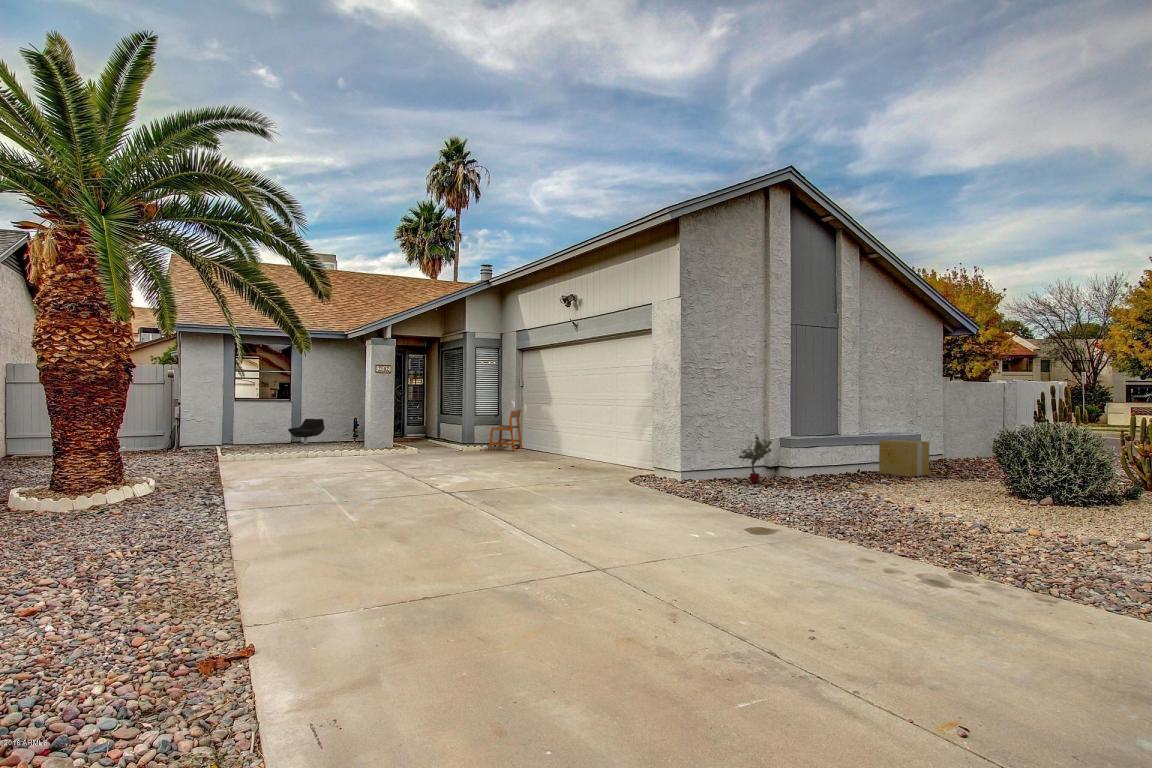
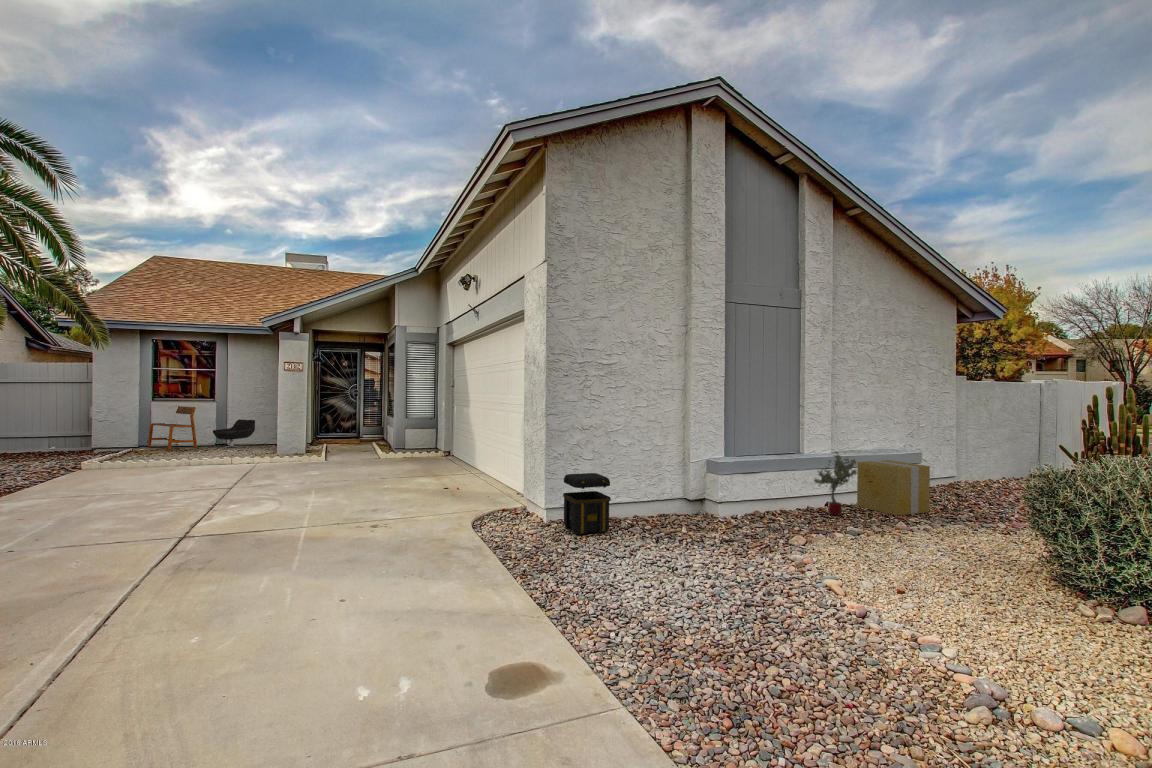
bench: present [489,410,522,451] -> present [148,406,197,450]
potted tree: present [739,435,772,483] -> present [814,452,857,516]
toolbox: none [693,447,729,488] -> present [563,473,611,535]

